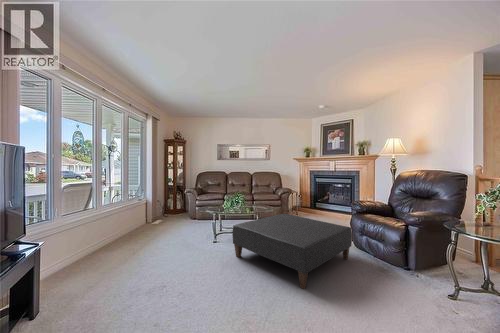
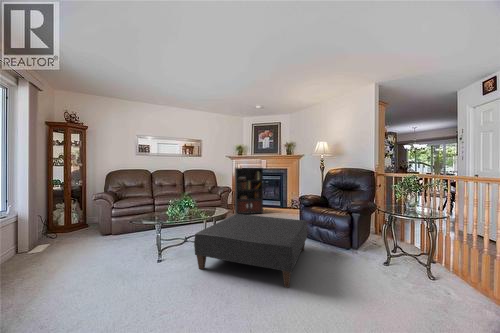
bookcase: none [299,170,333,217] -> present [235,168,263,214]

